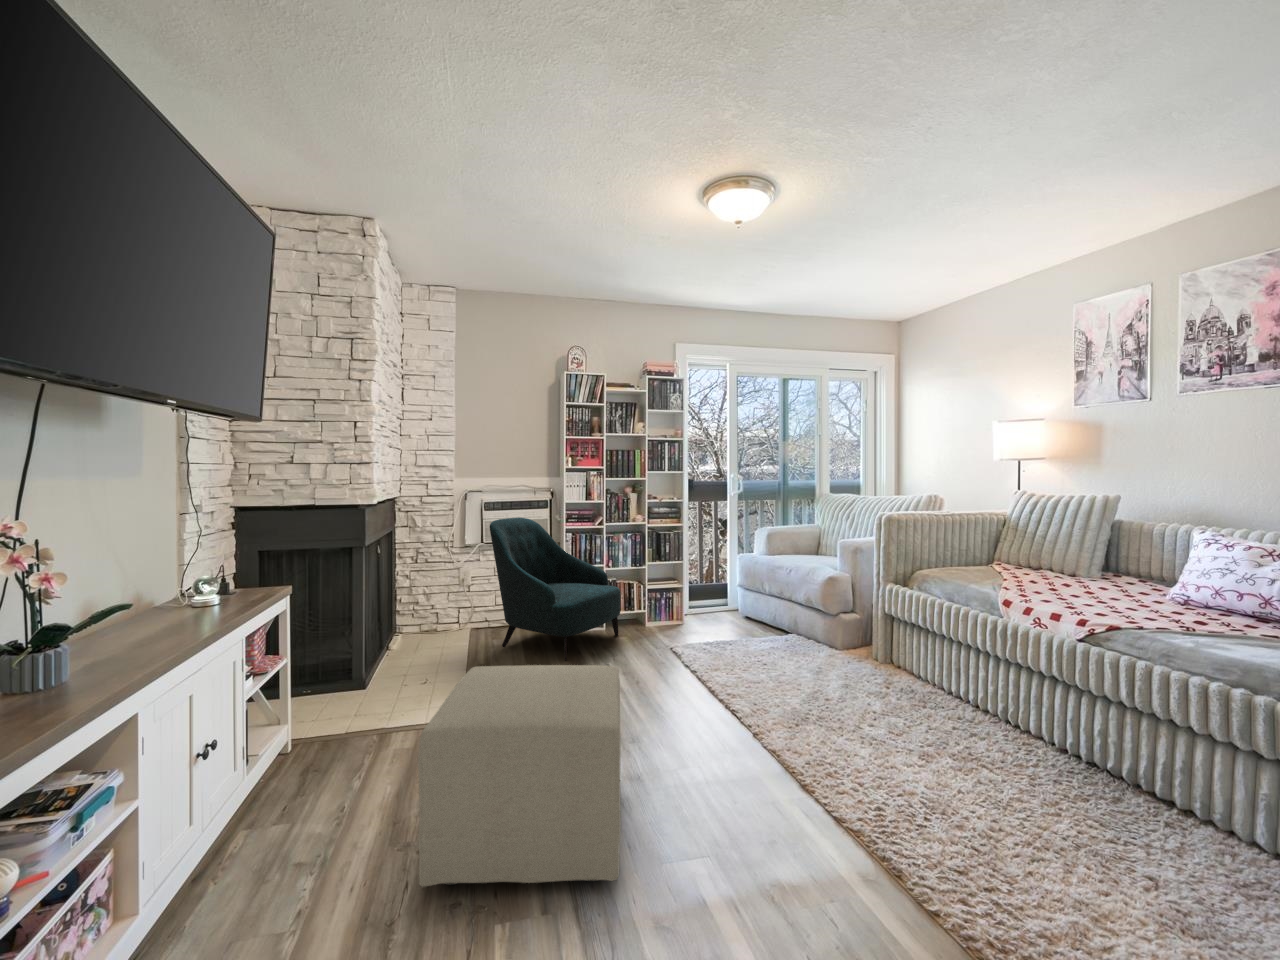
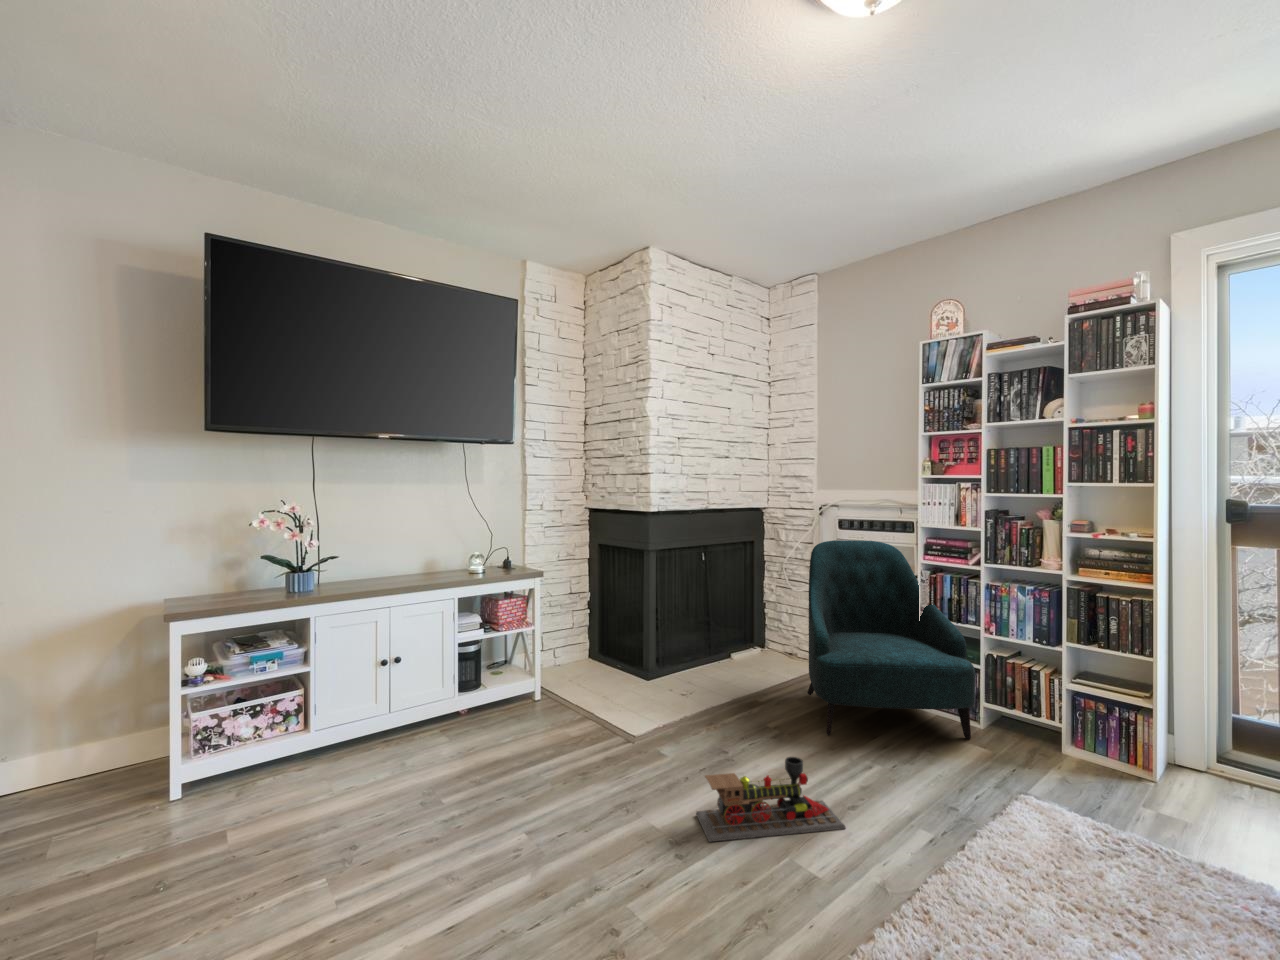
toy train: none [614,658,670,730] -> present [696,757,845,842]
ottoman: present [418,665,621,887] -> none [368,666,563,896]

